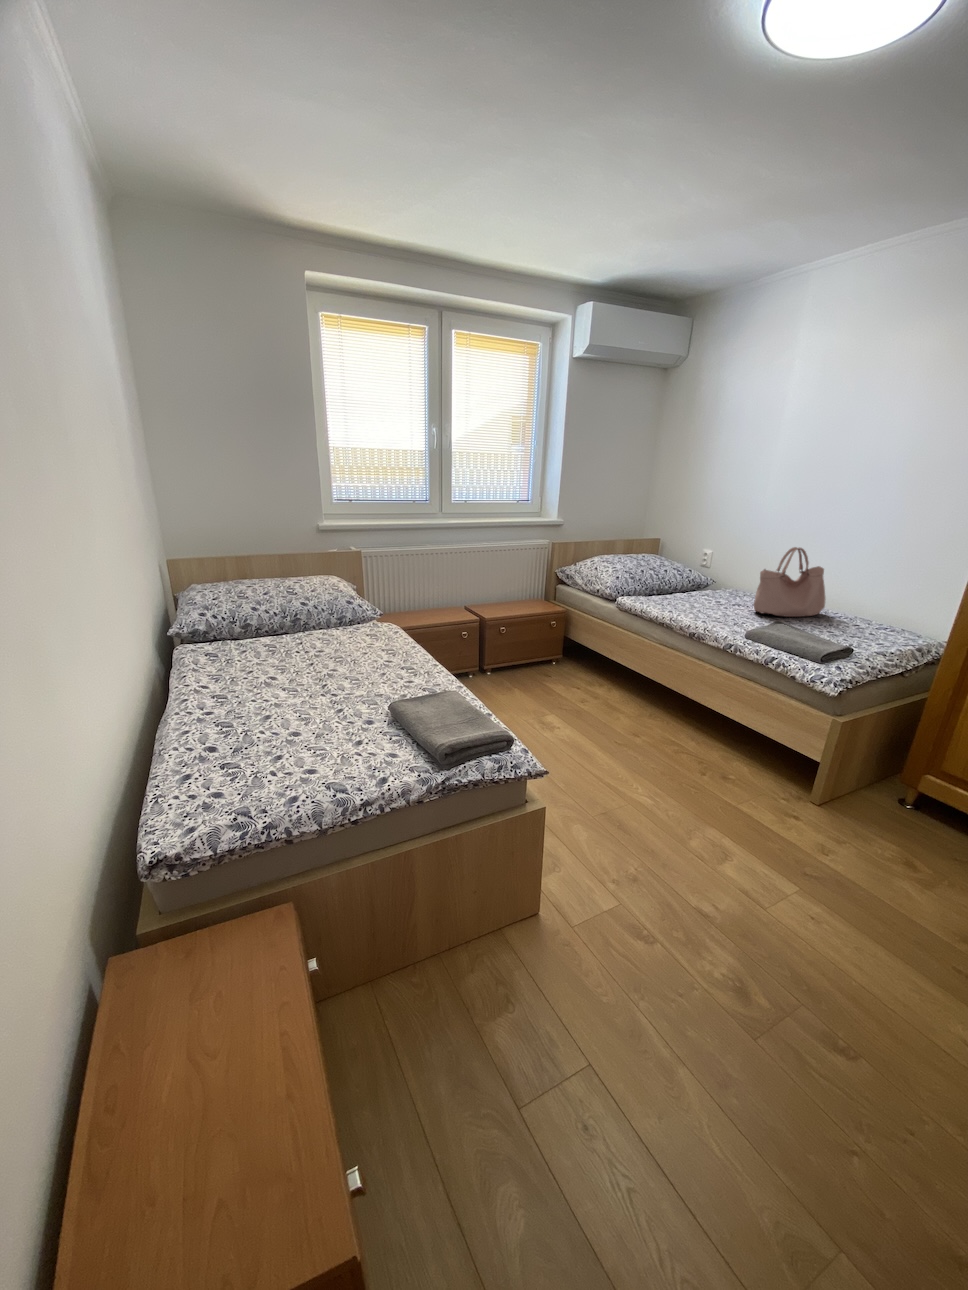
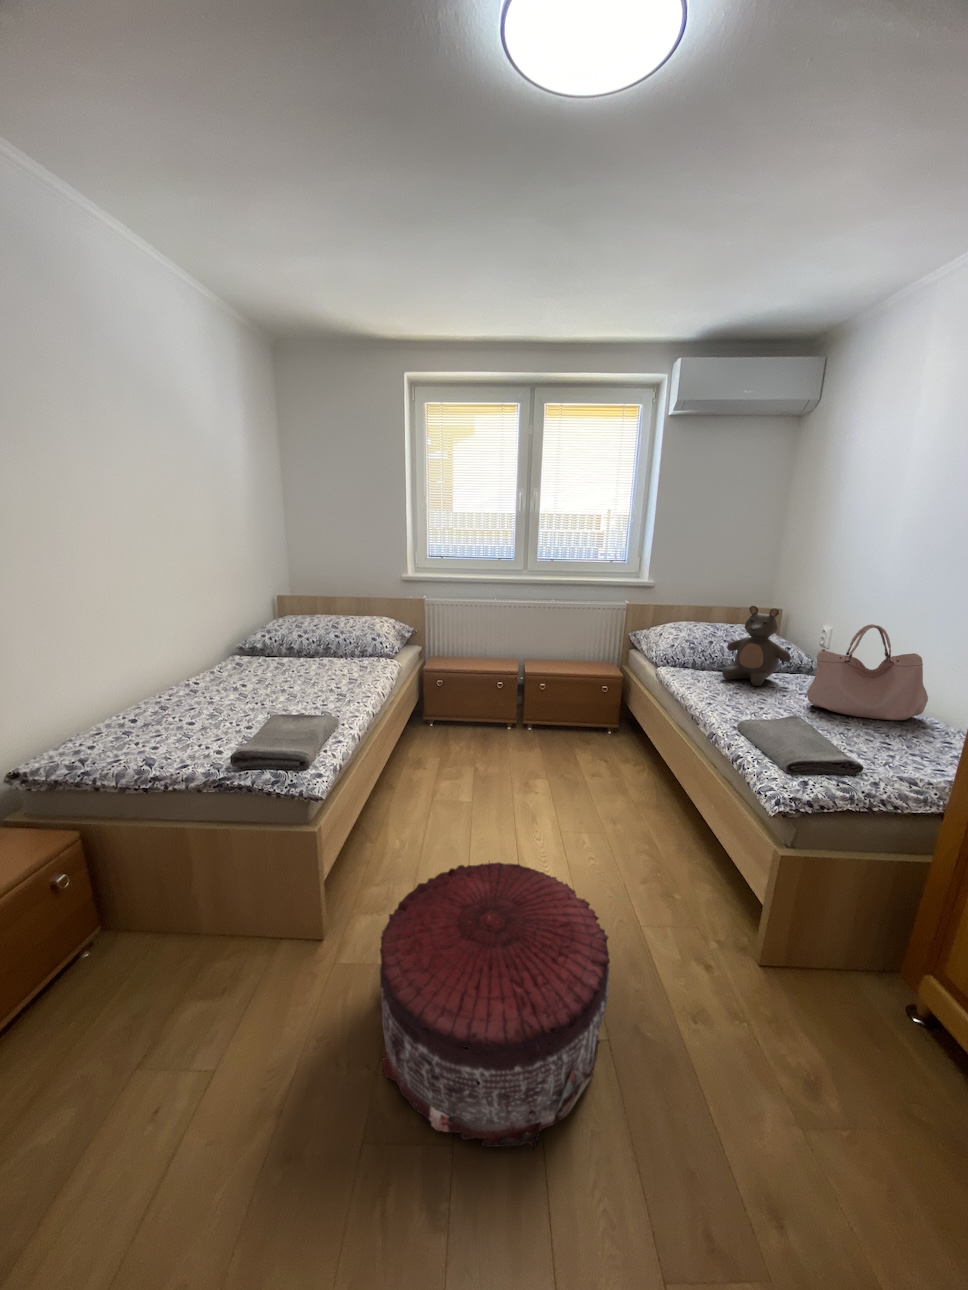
teddy bear: none [667,538,720,604] -> present [722,606,791,686]
pouf: none [631,782,857,994] -> present [380,862,610,1150]

